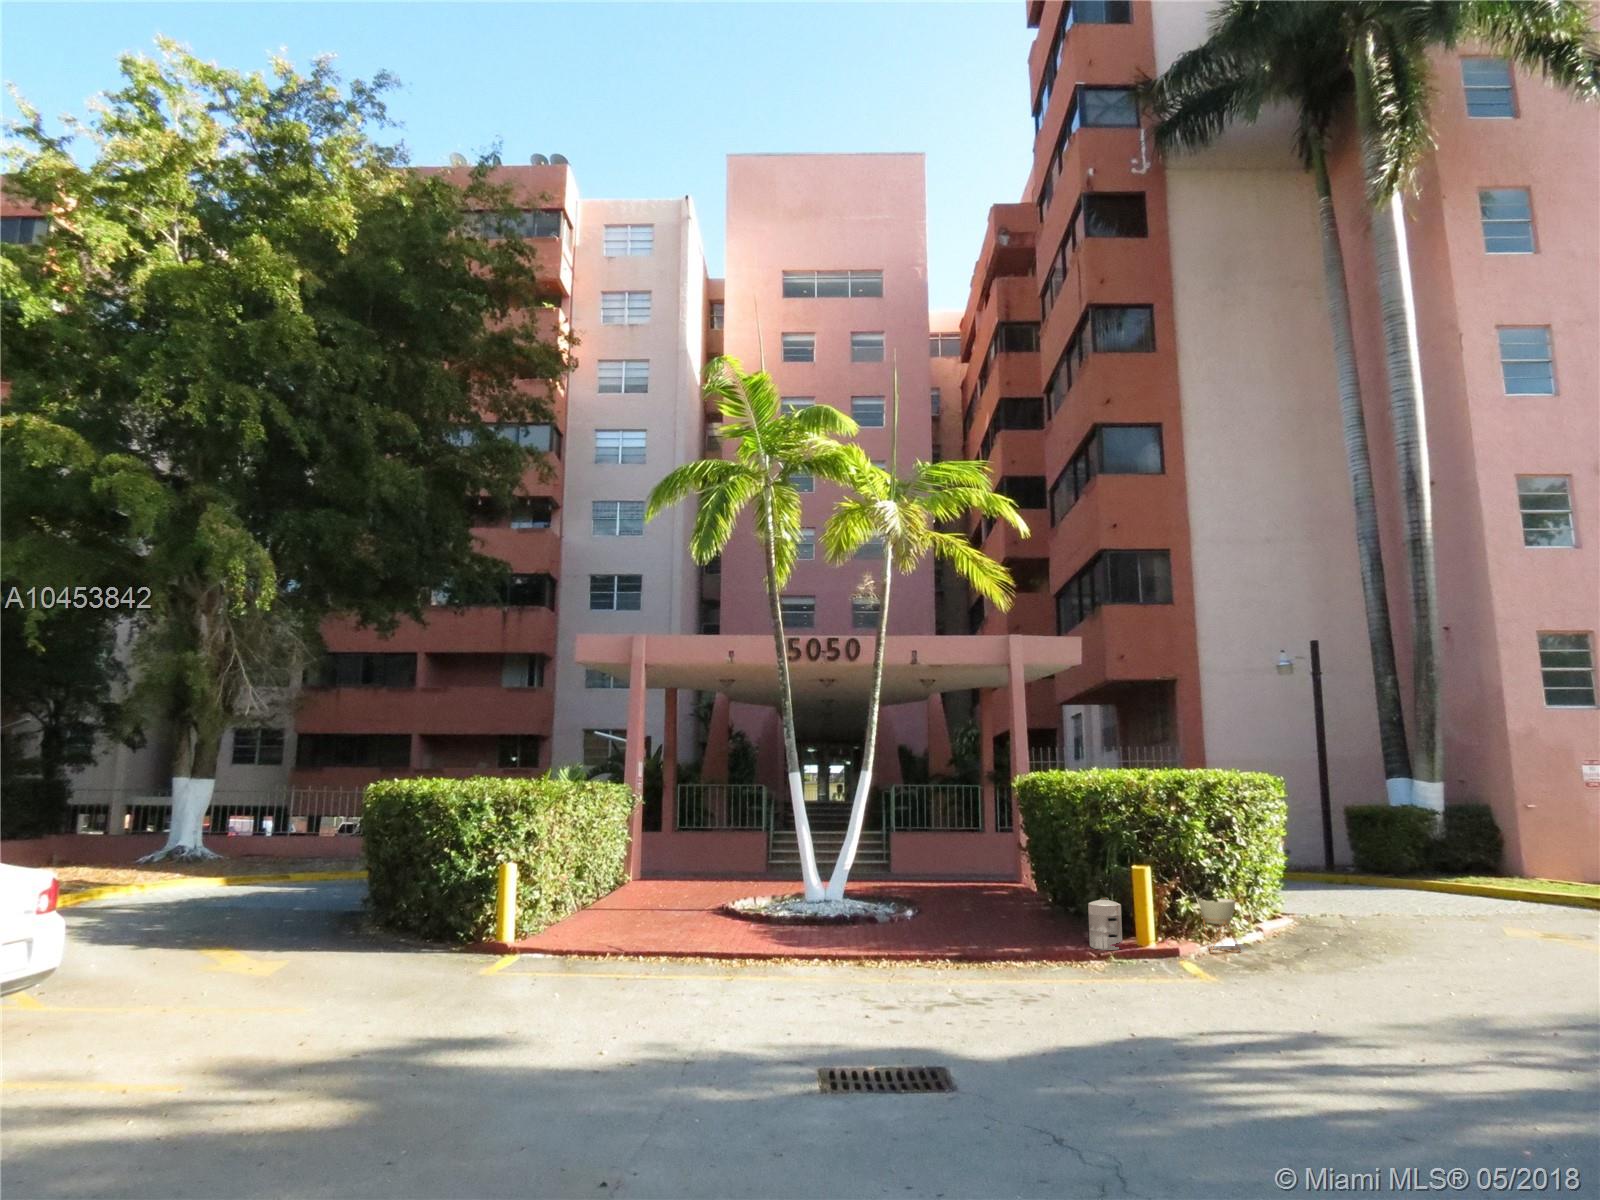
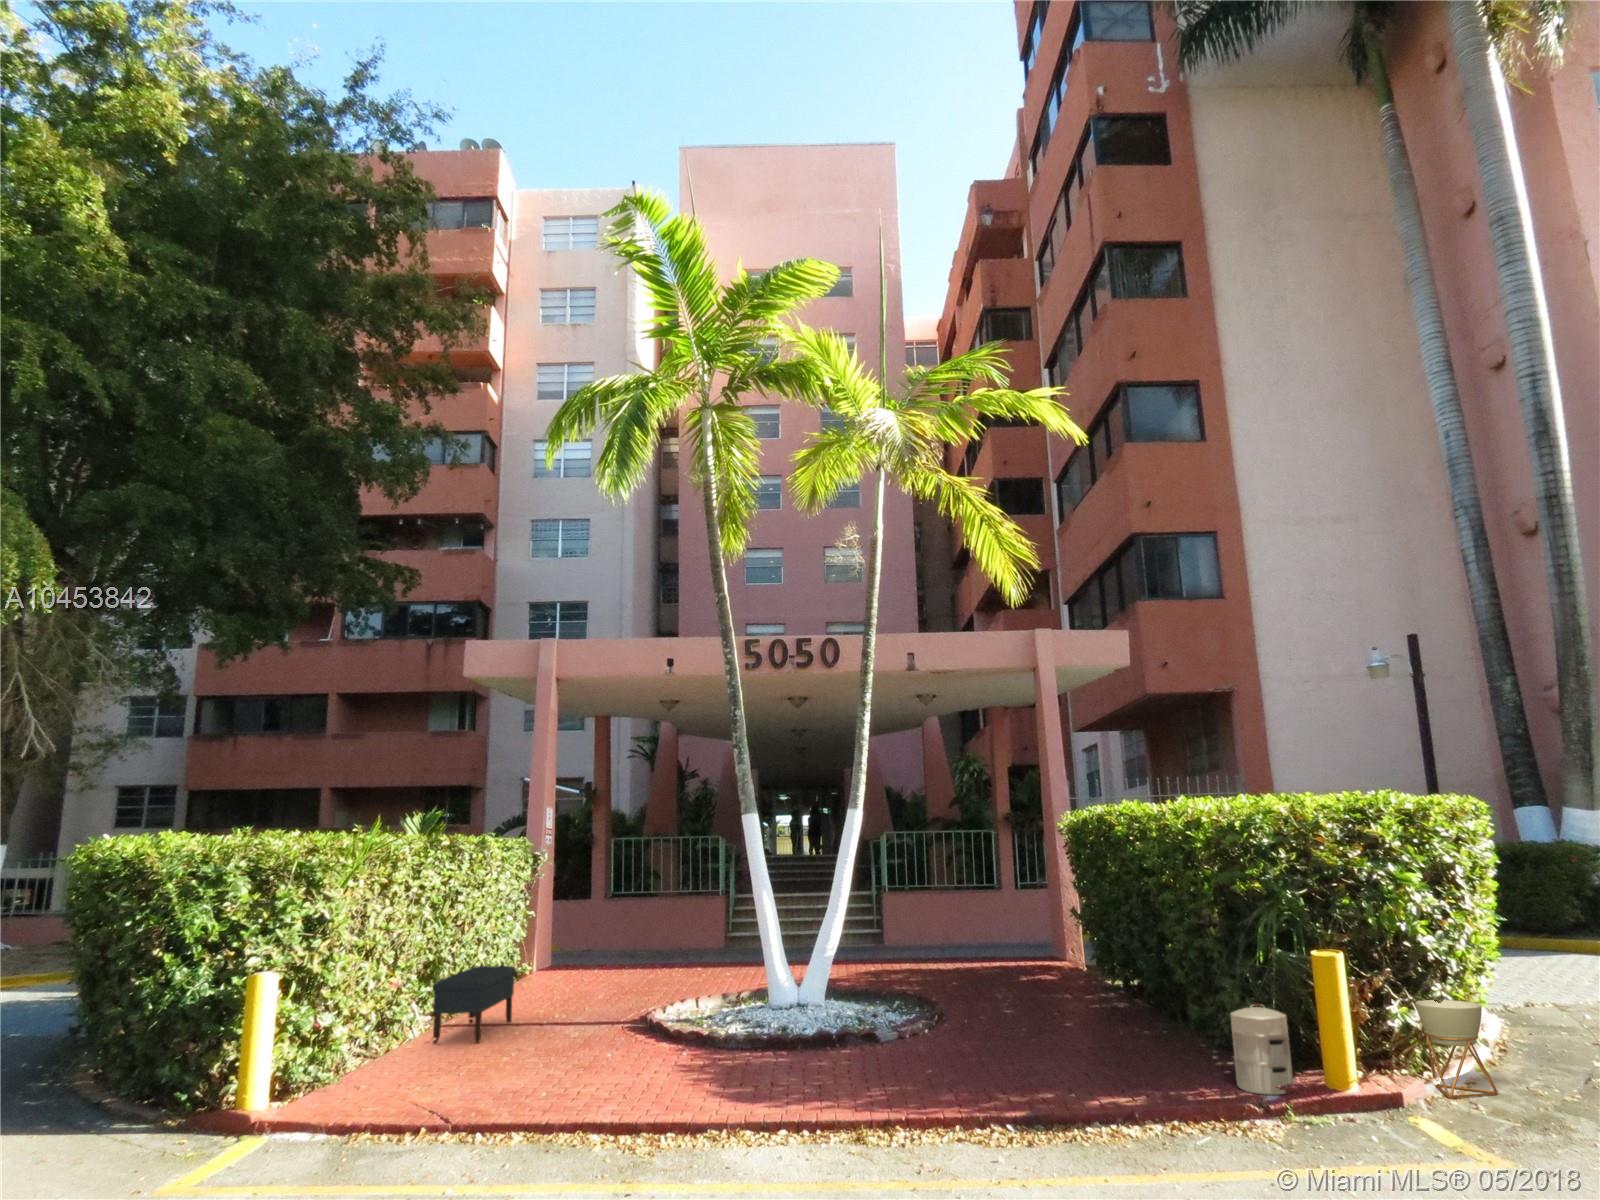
bench: none [585,870,632,918] -> present [433,966,515,1044]

